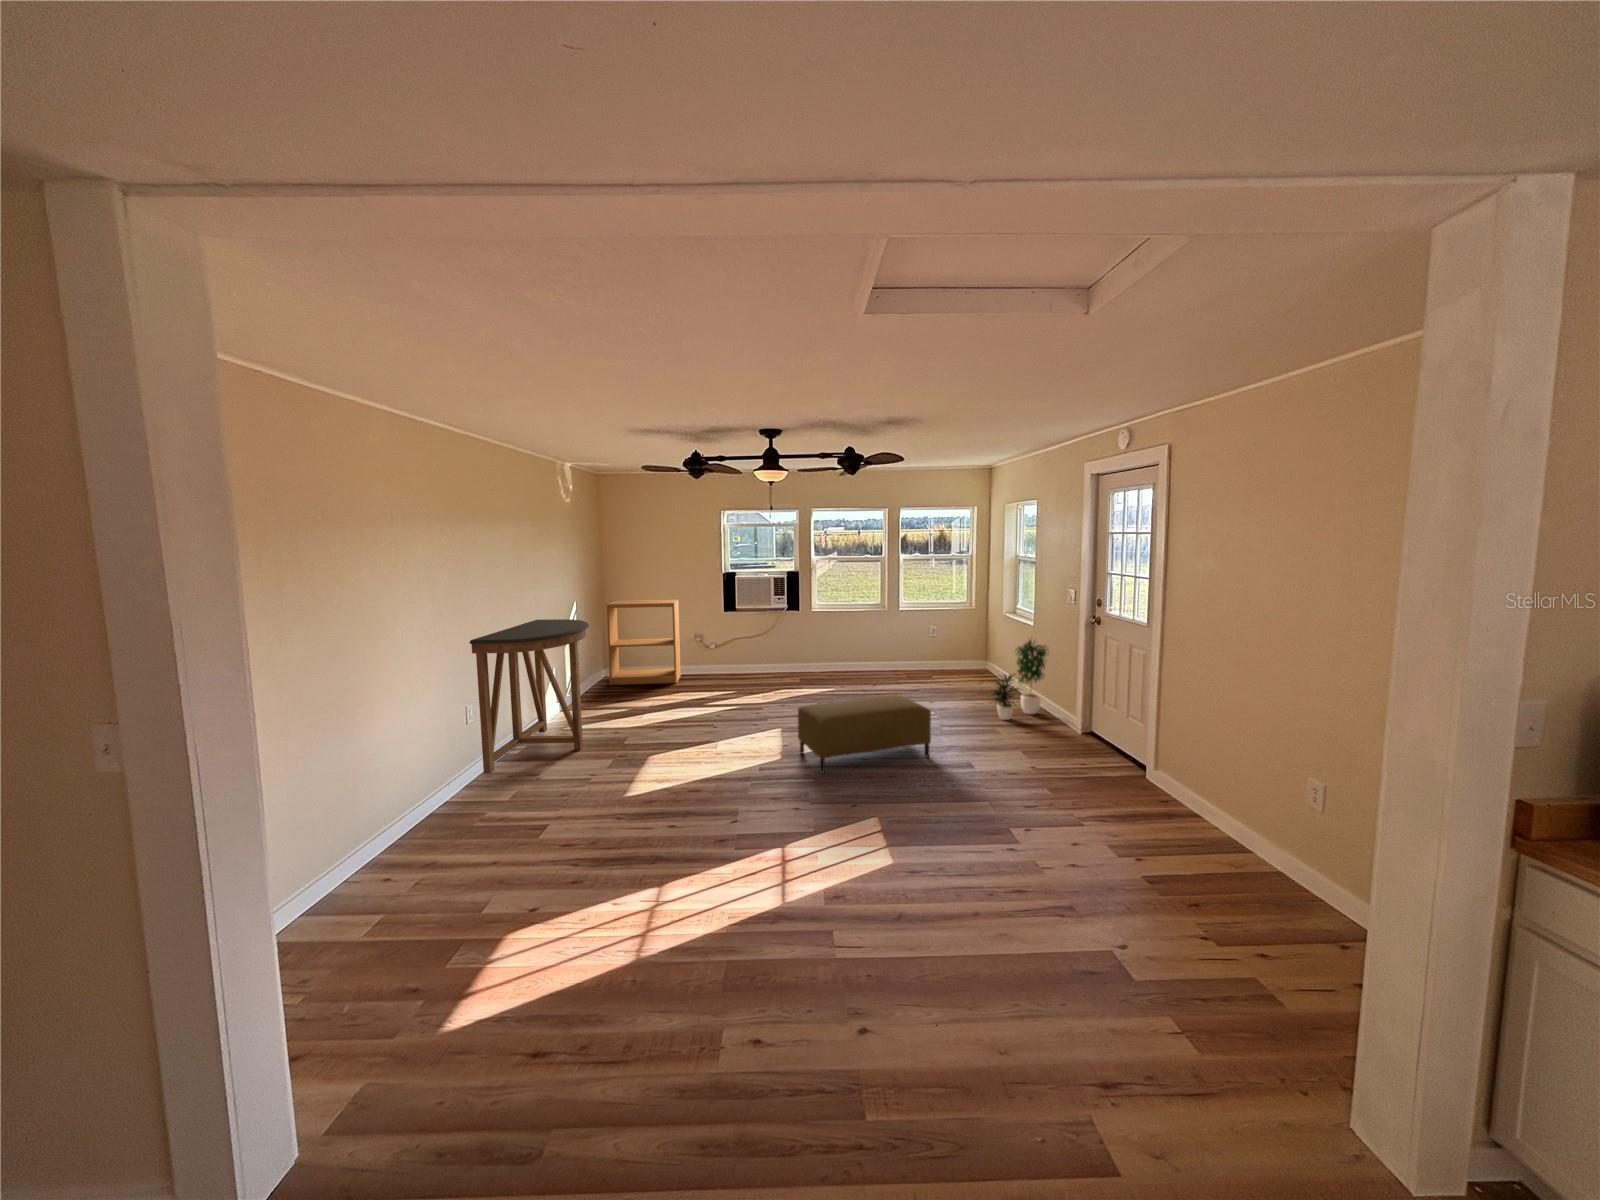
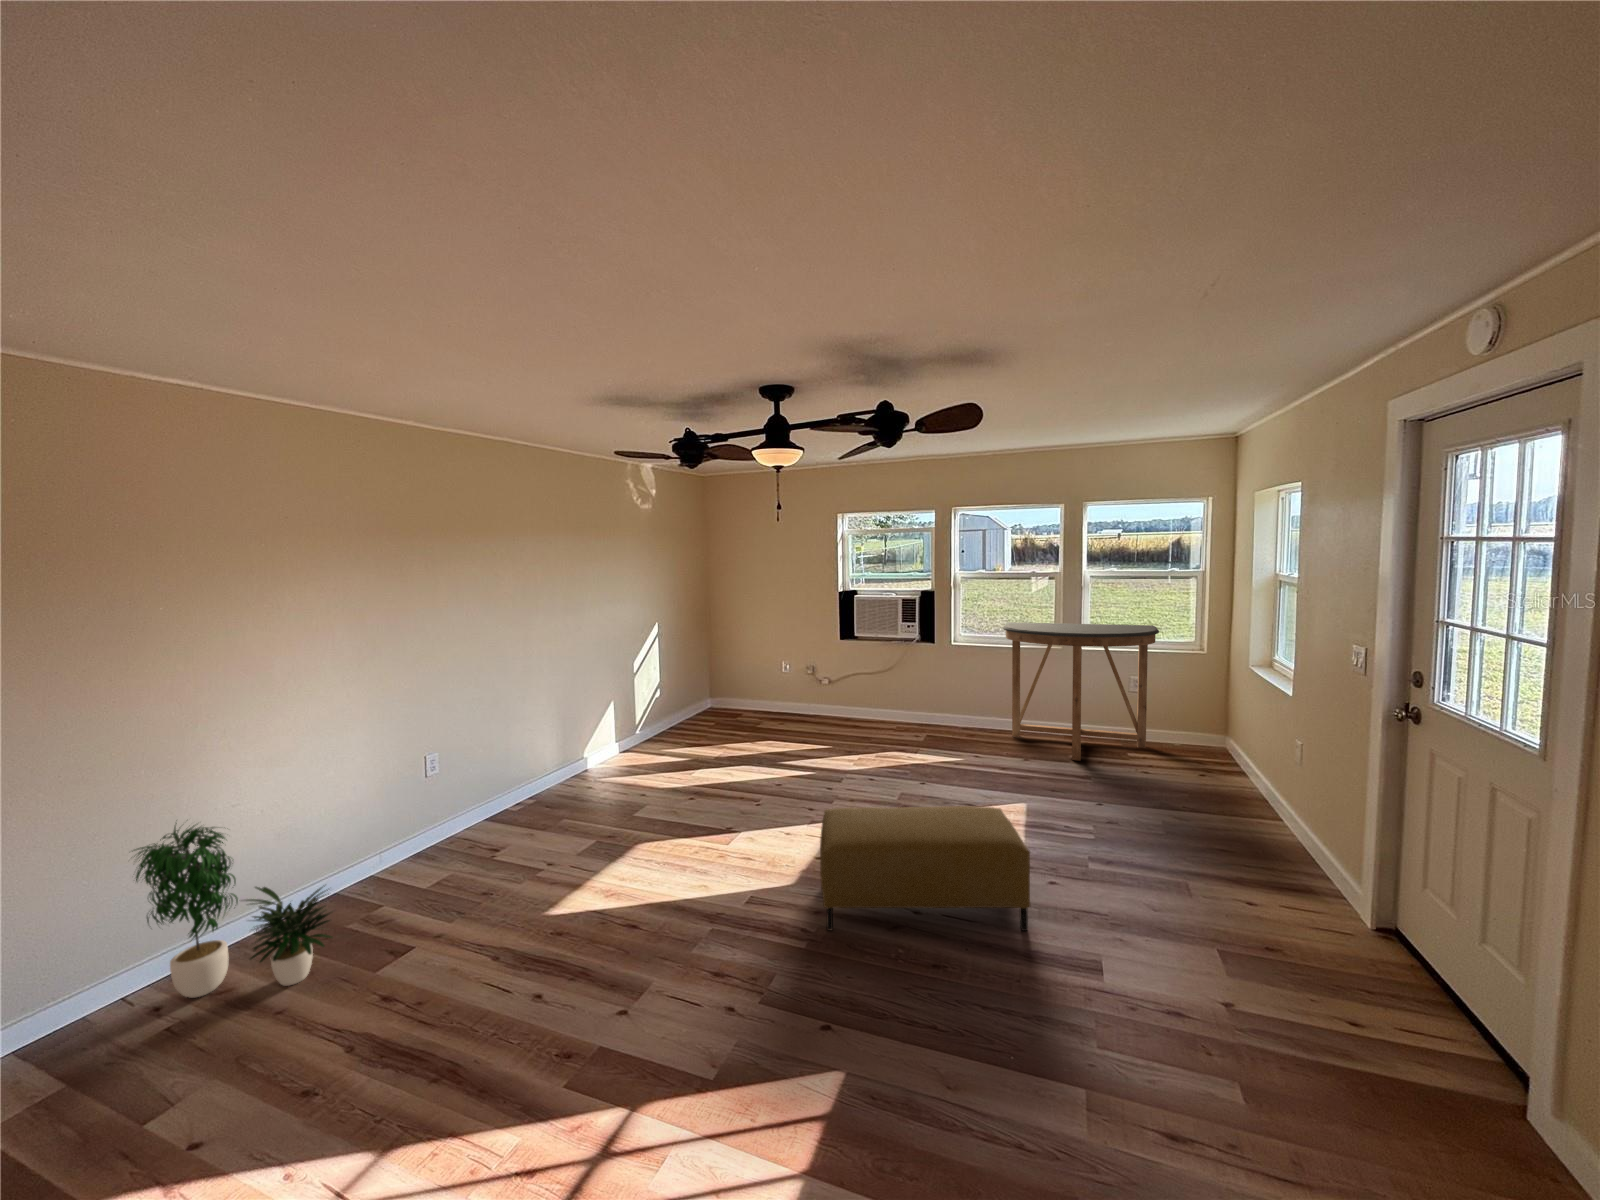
bookshelf: present [607,600,681,685] -> none [696,623,787,728]
console table: present [469,619,589,774] -> present [1003,622,1159,761]
potted plant: present [990,640,1048,720] -> present [134,823,333,998]

